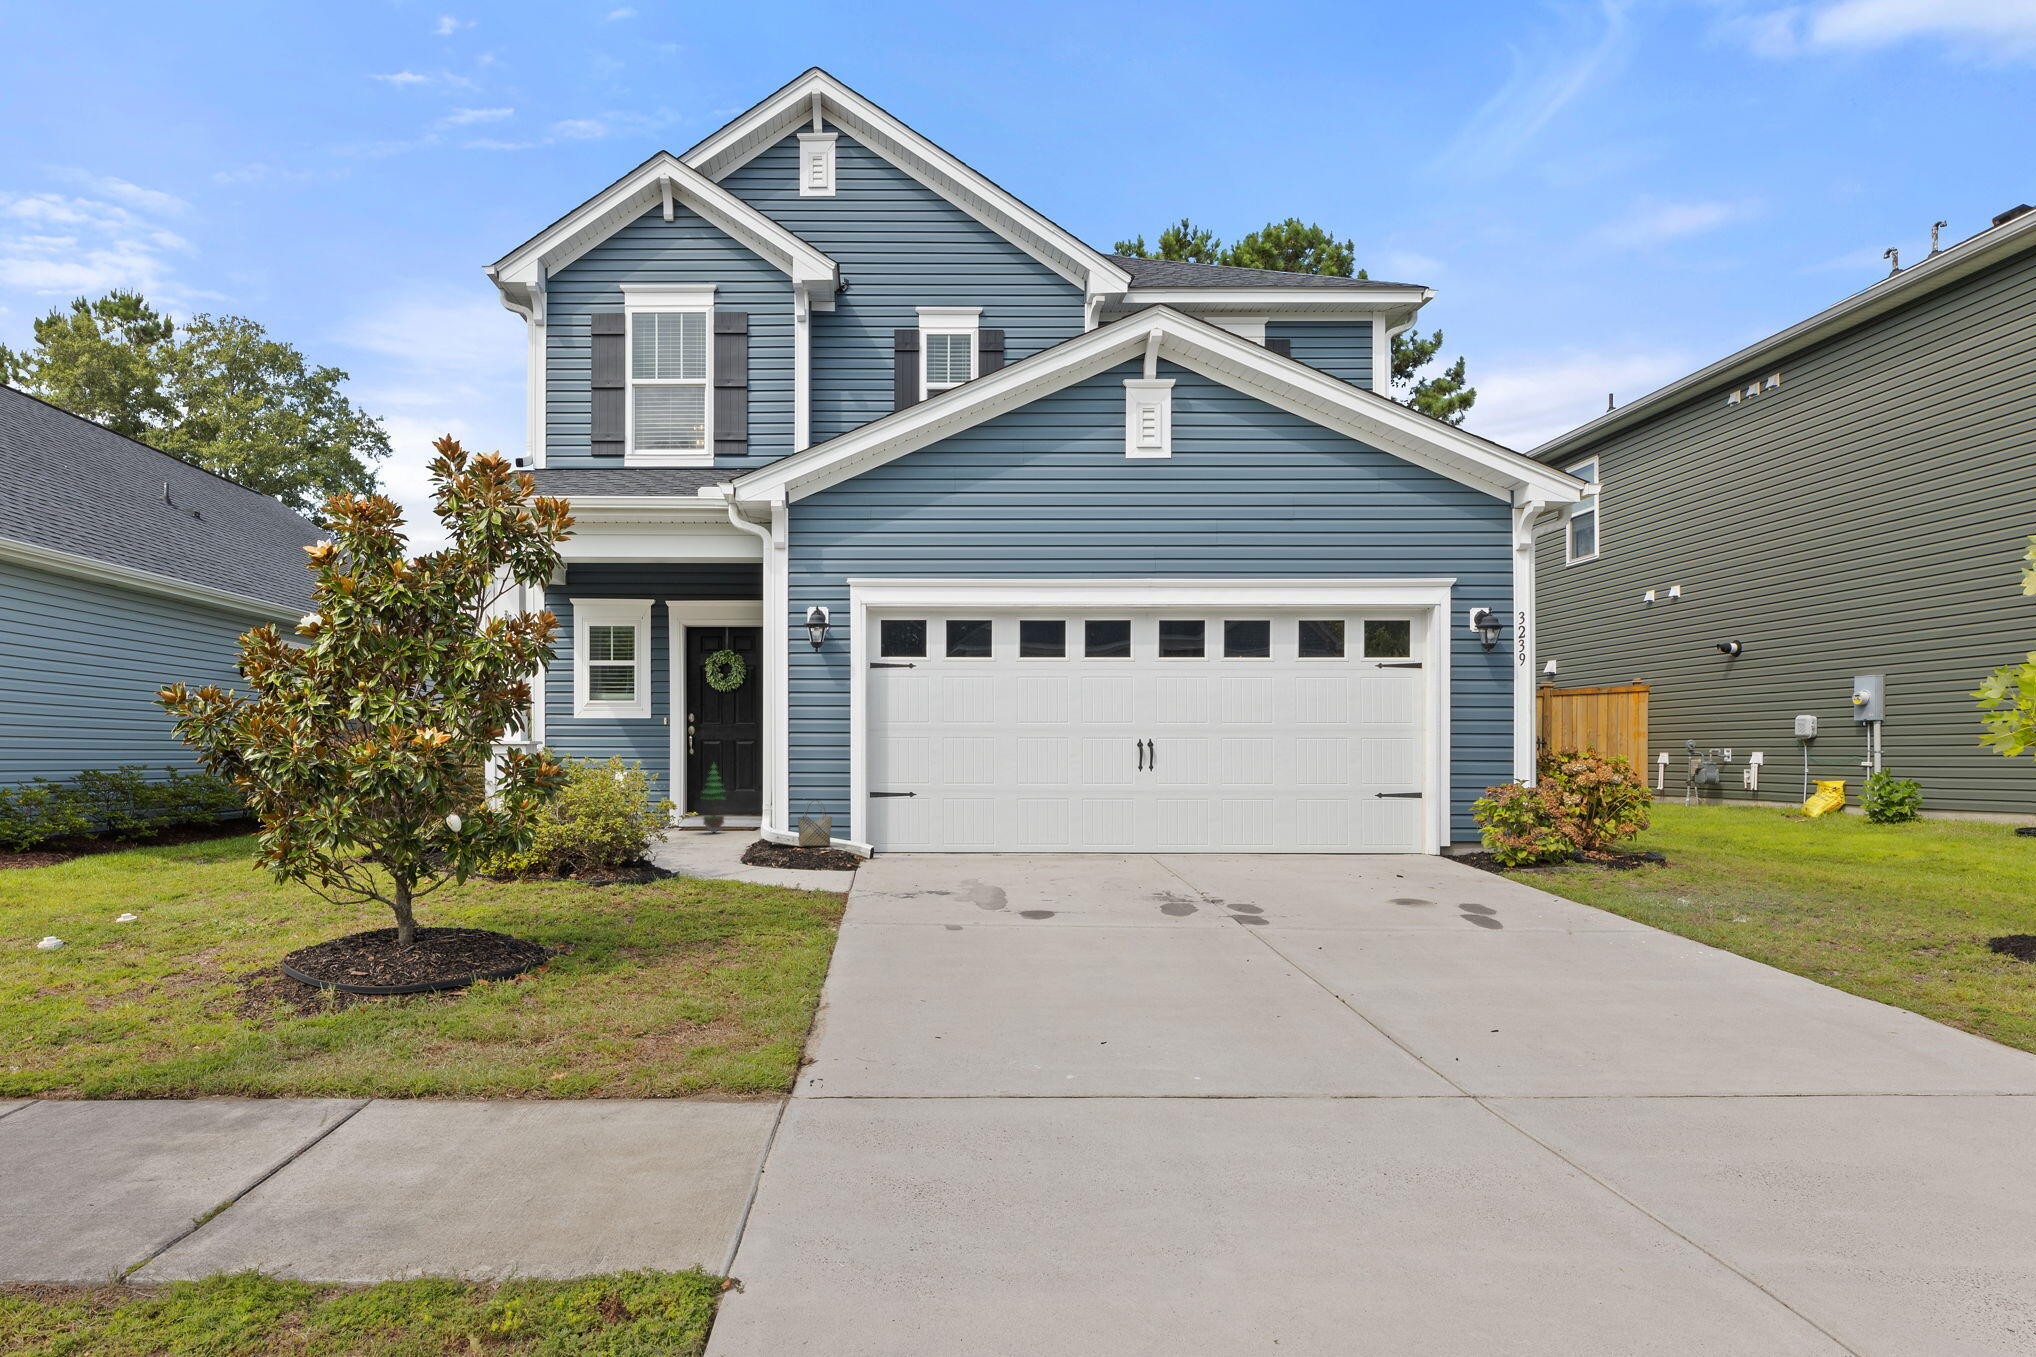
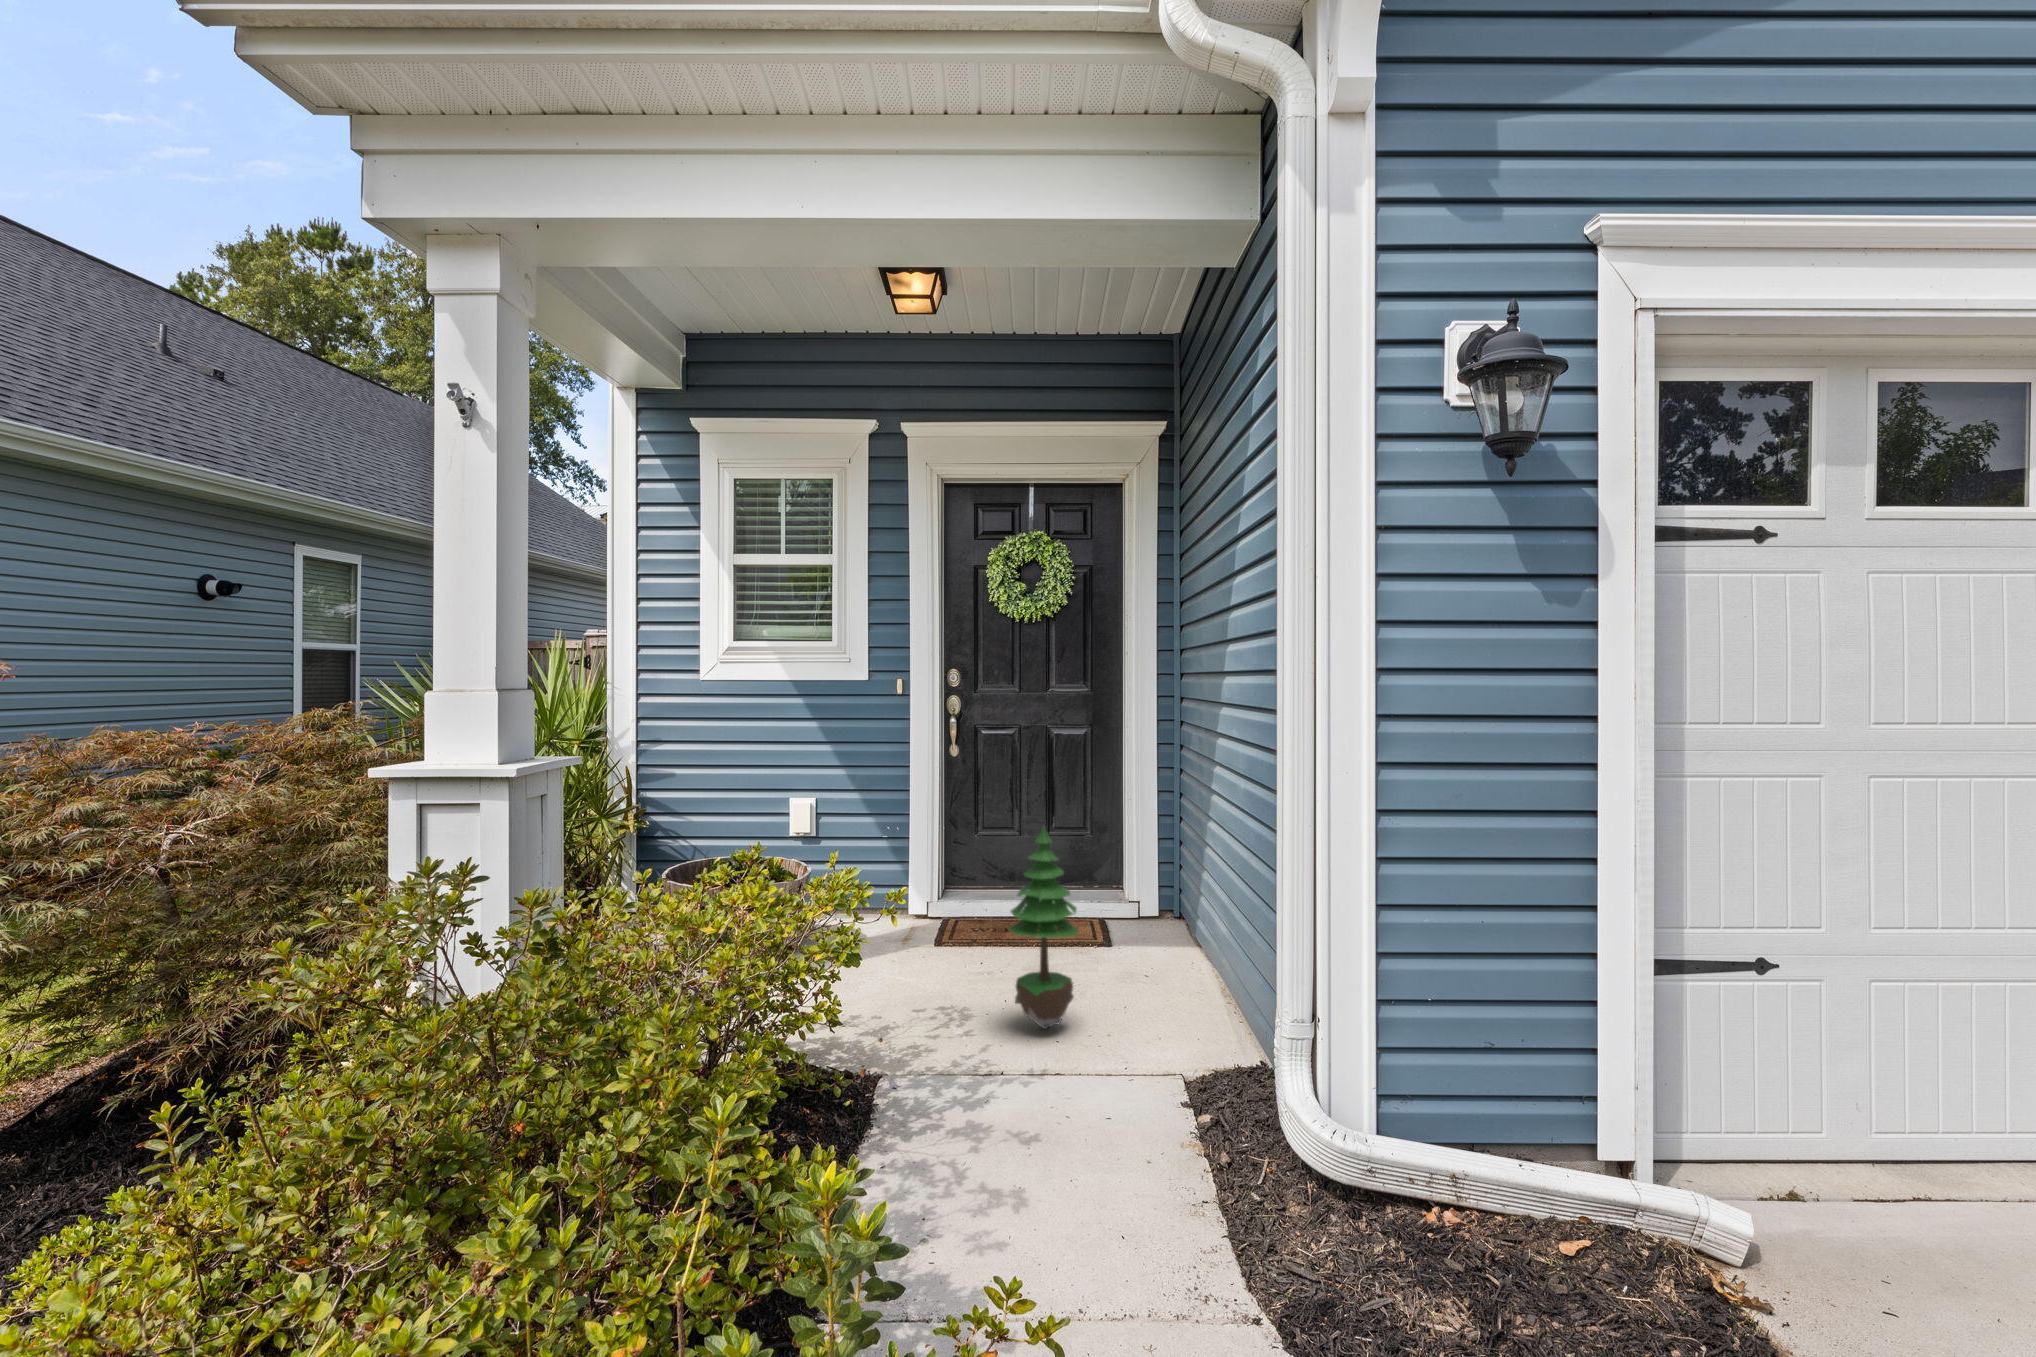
woven basket: present [798,800,832,847] -> none [1451,1060,1603,1280]

